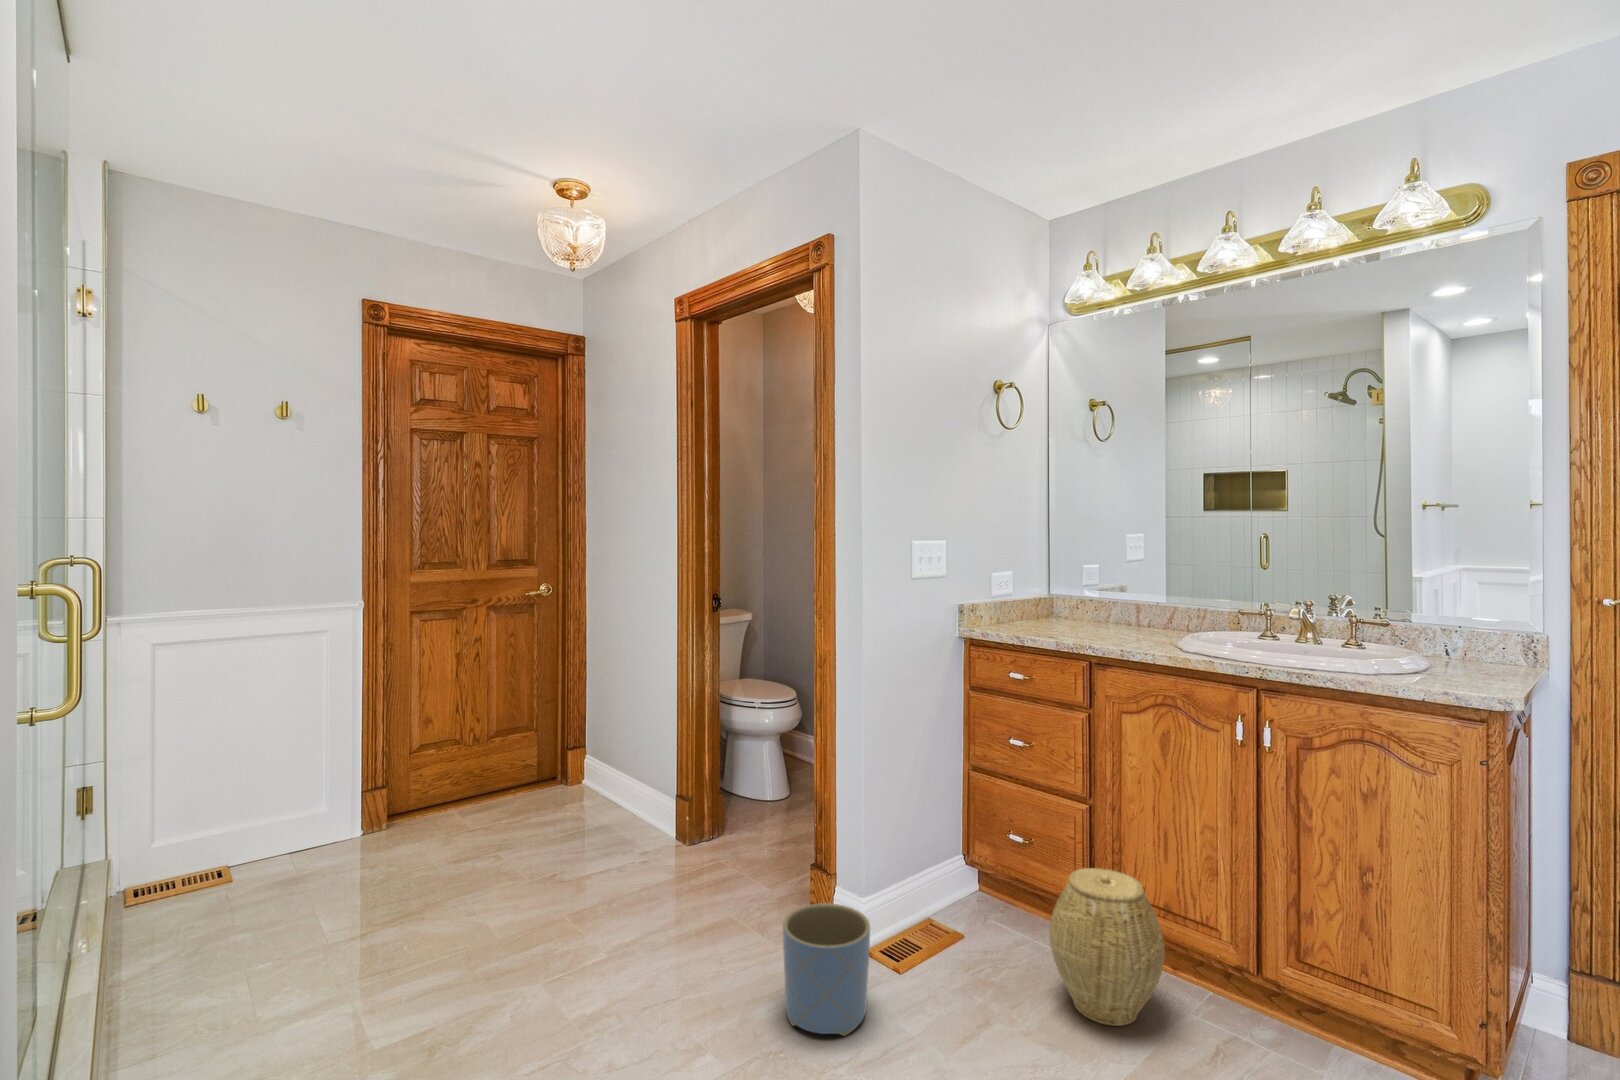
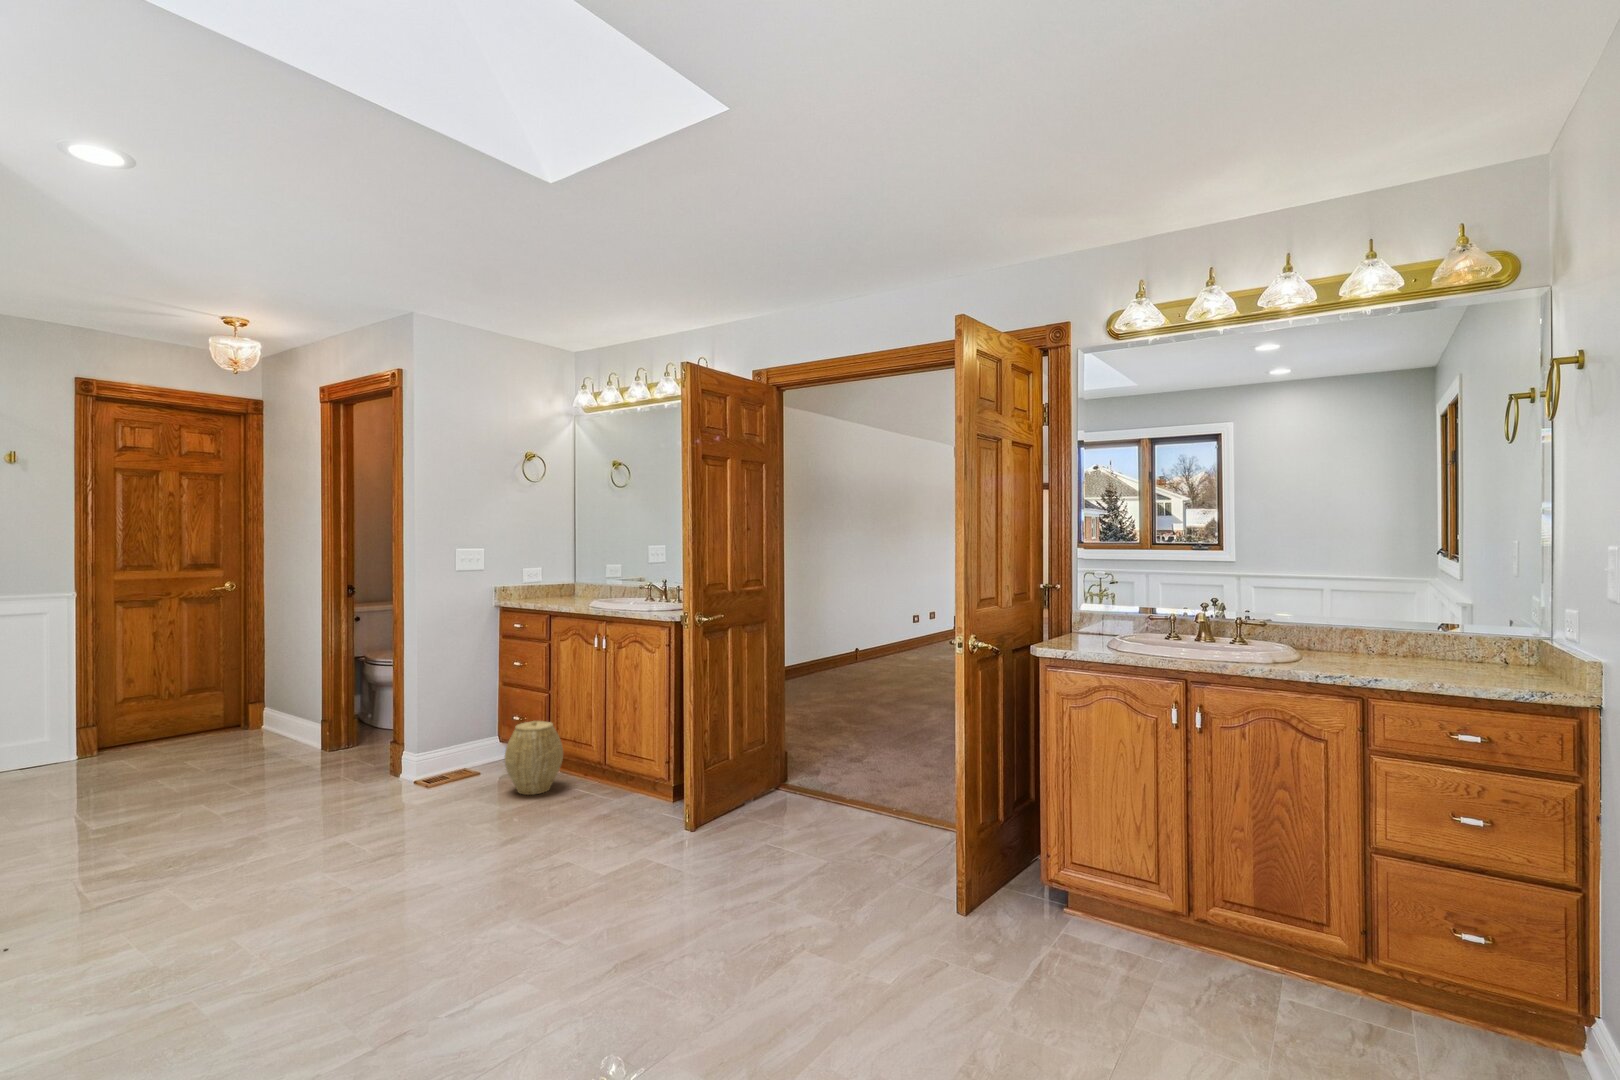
planter: present [783,903,870,1036] -> none [346,749,400,809]

